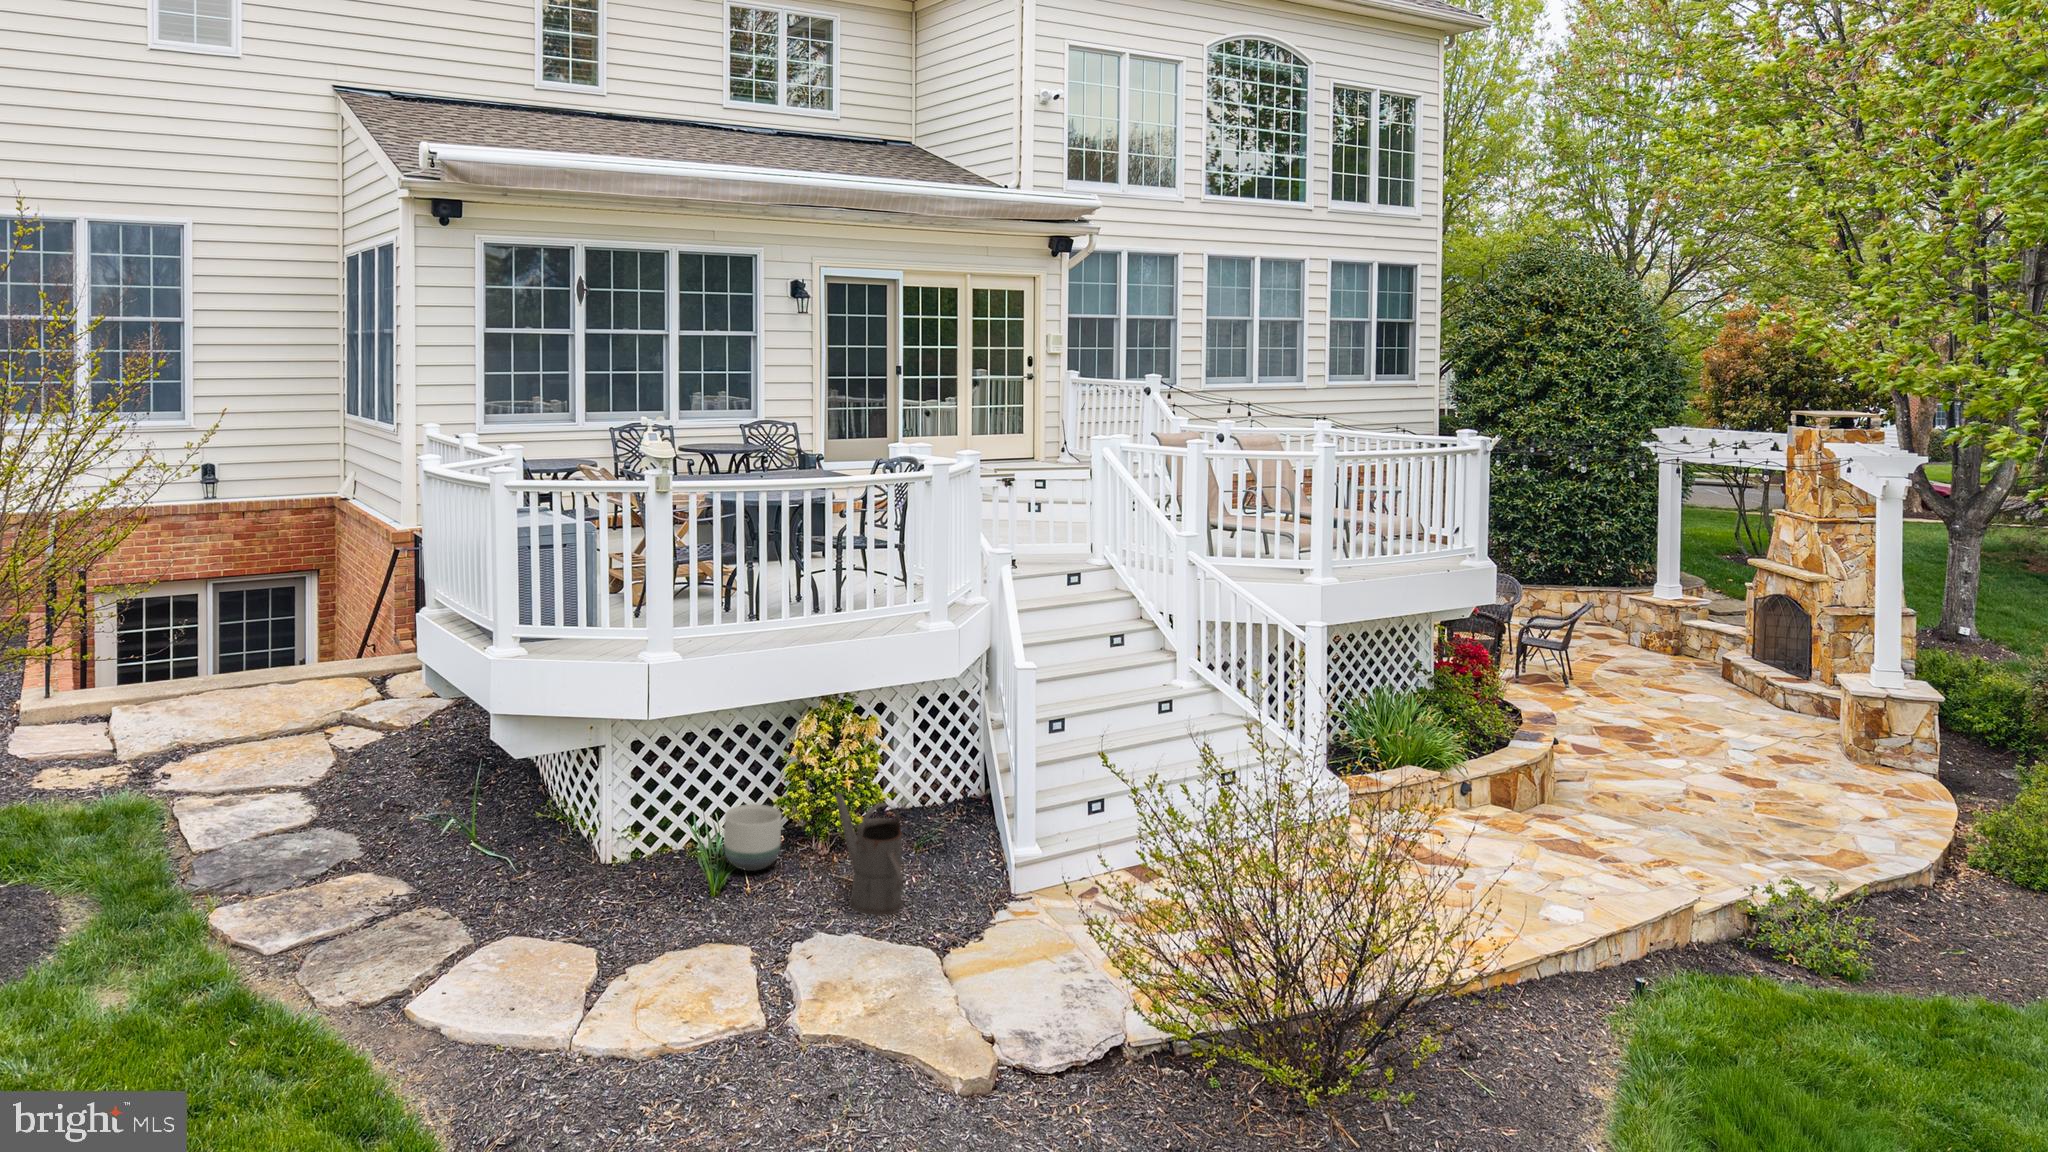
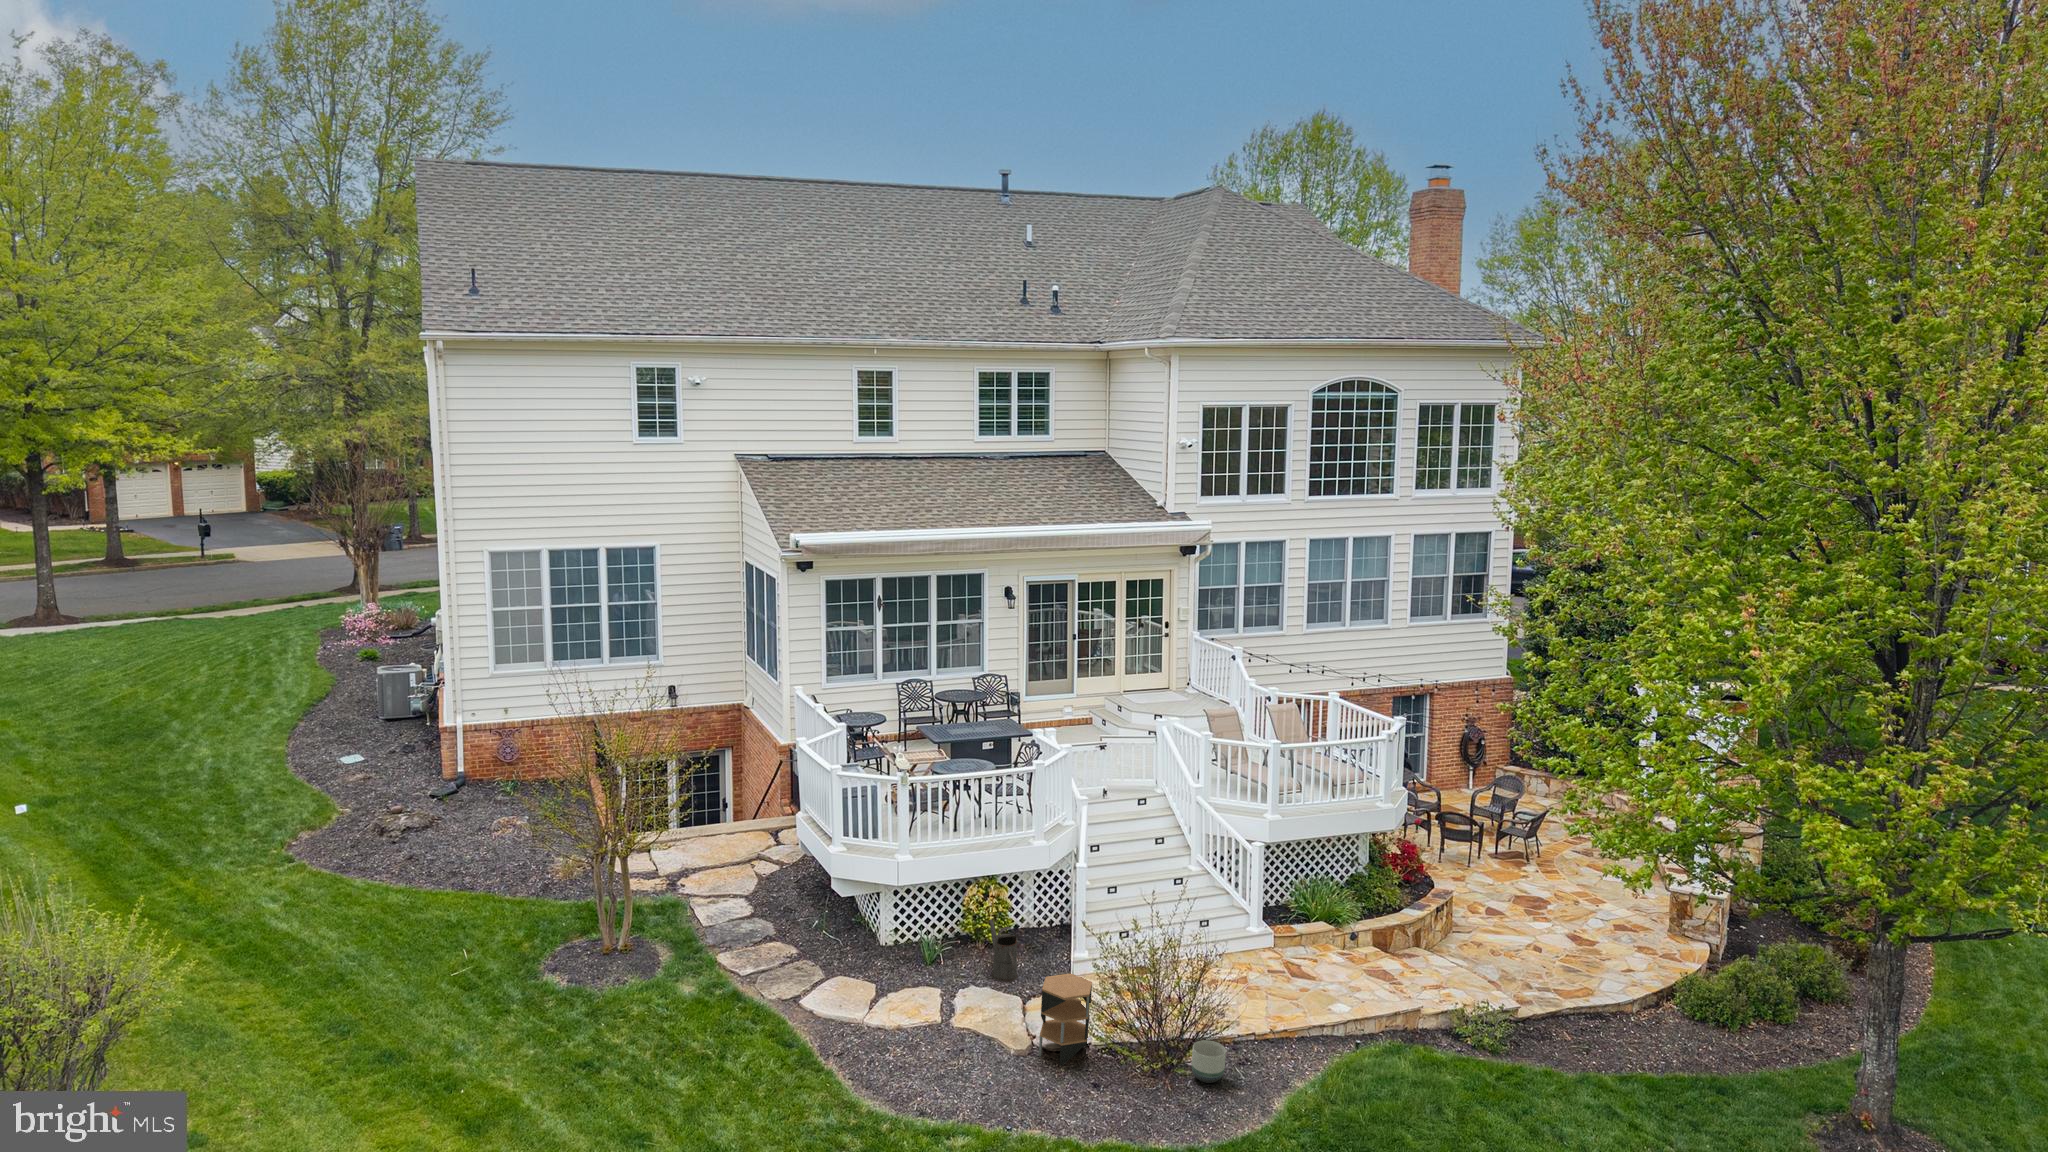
planter: present [724,804,781,871] -> present [1192,1040,1226,1083]
side table: none [1013,884,1139,1103] -> present [1039,973,1092,1066]

